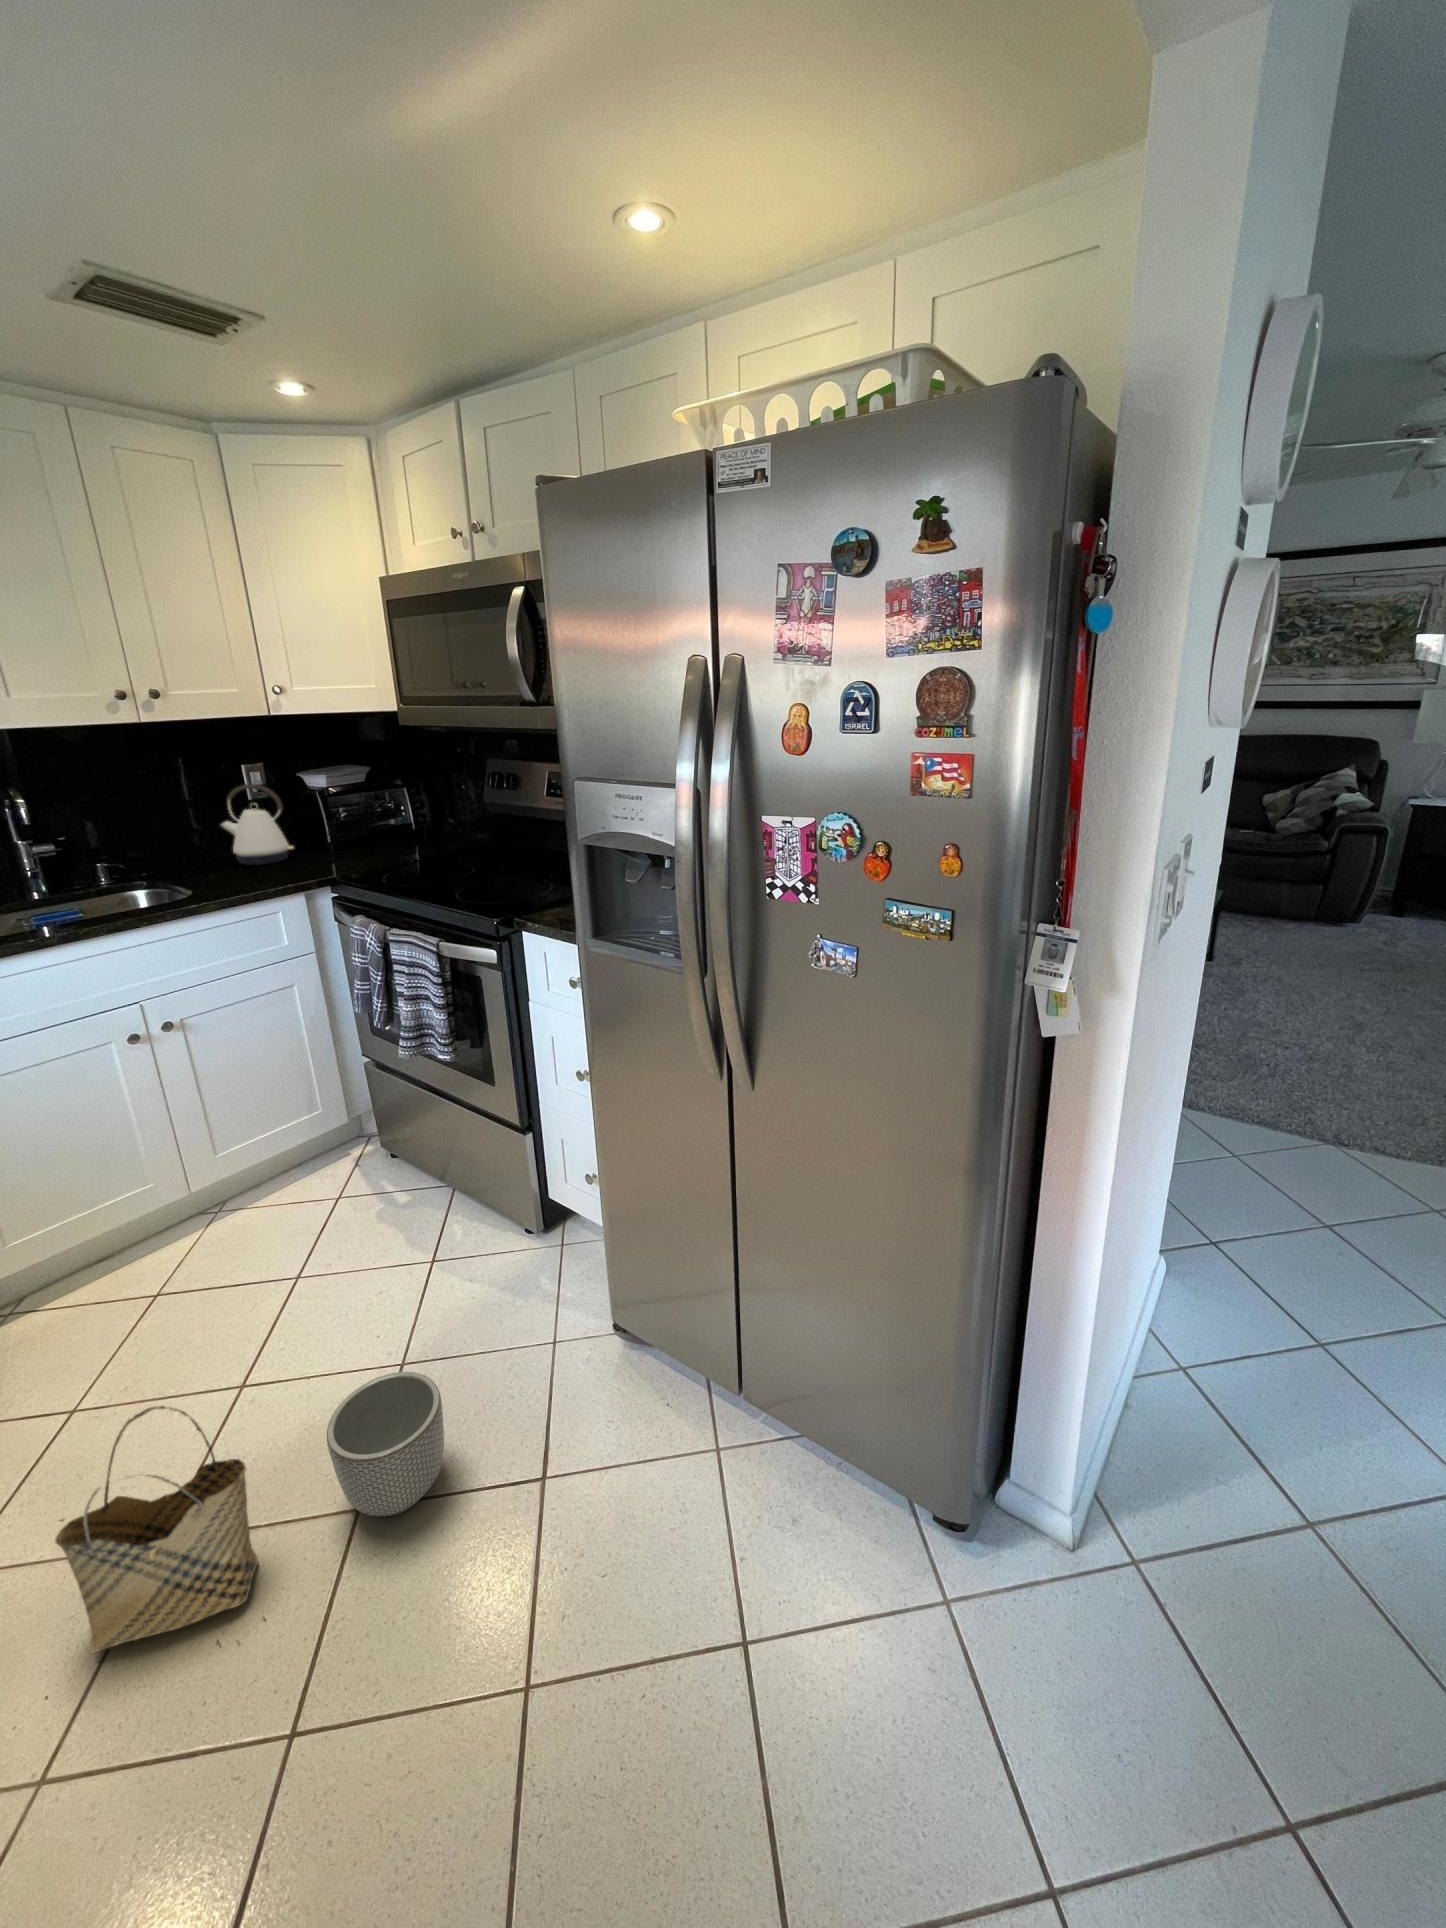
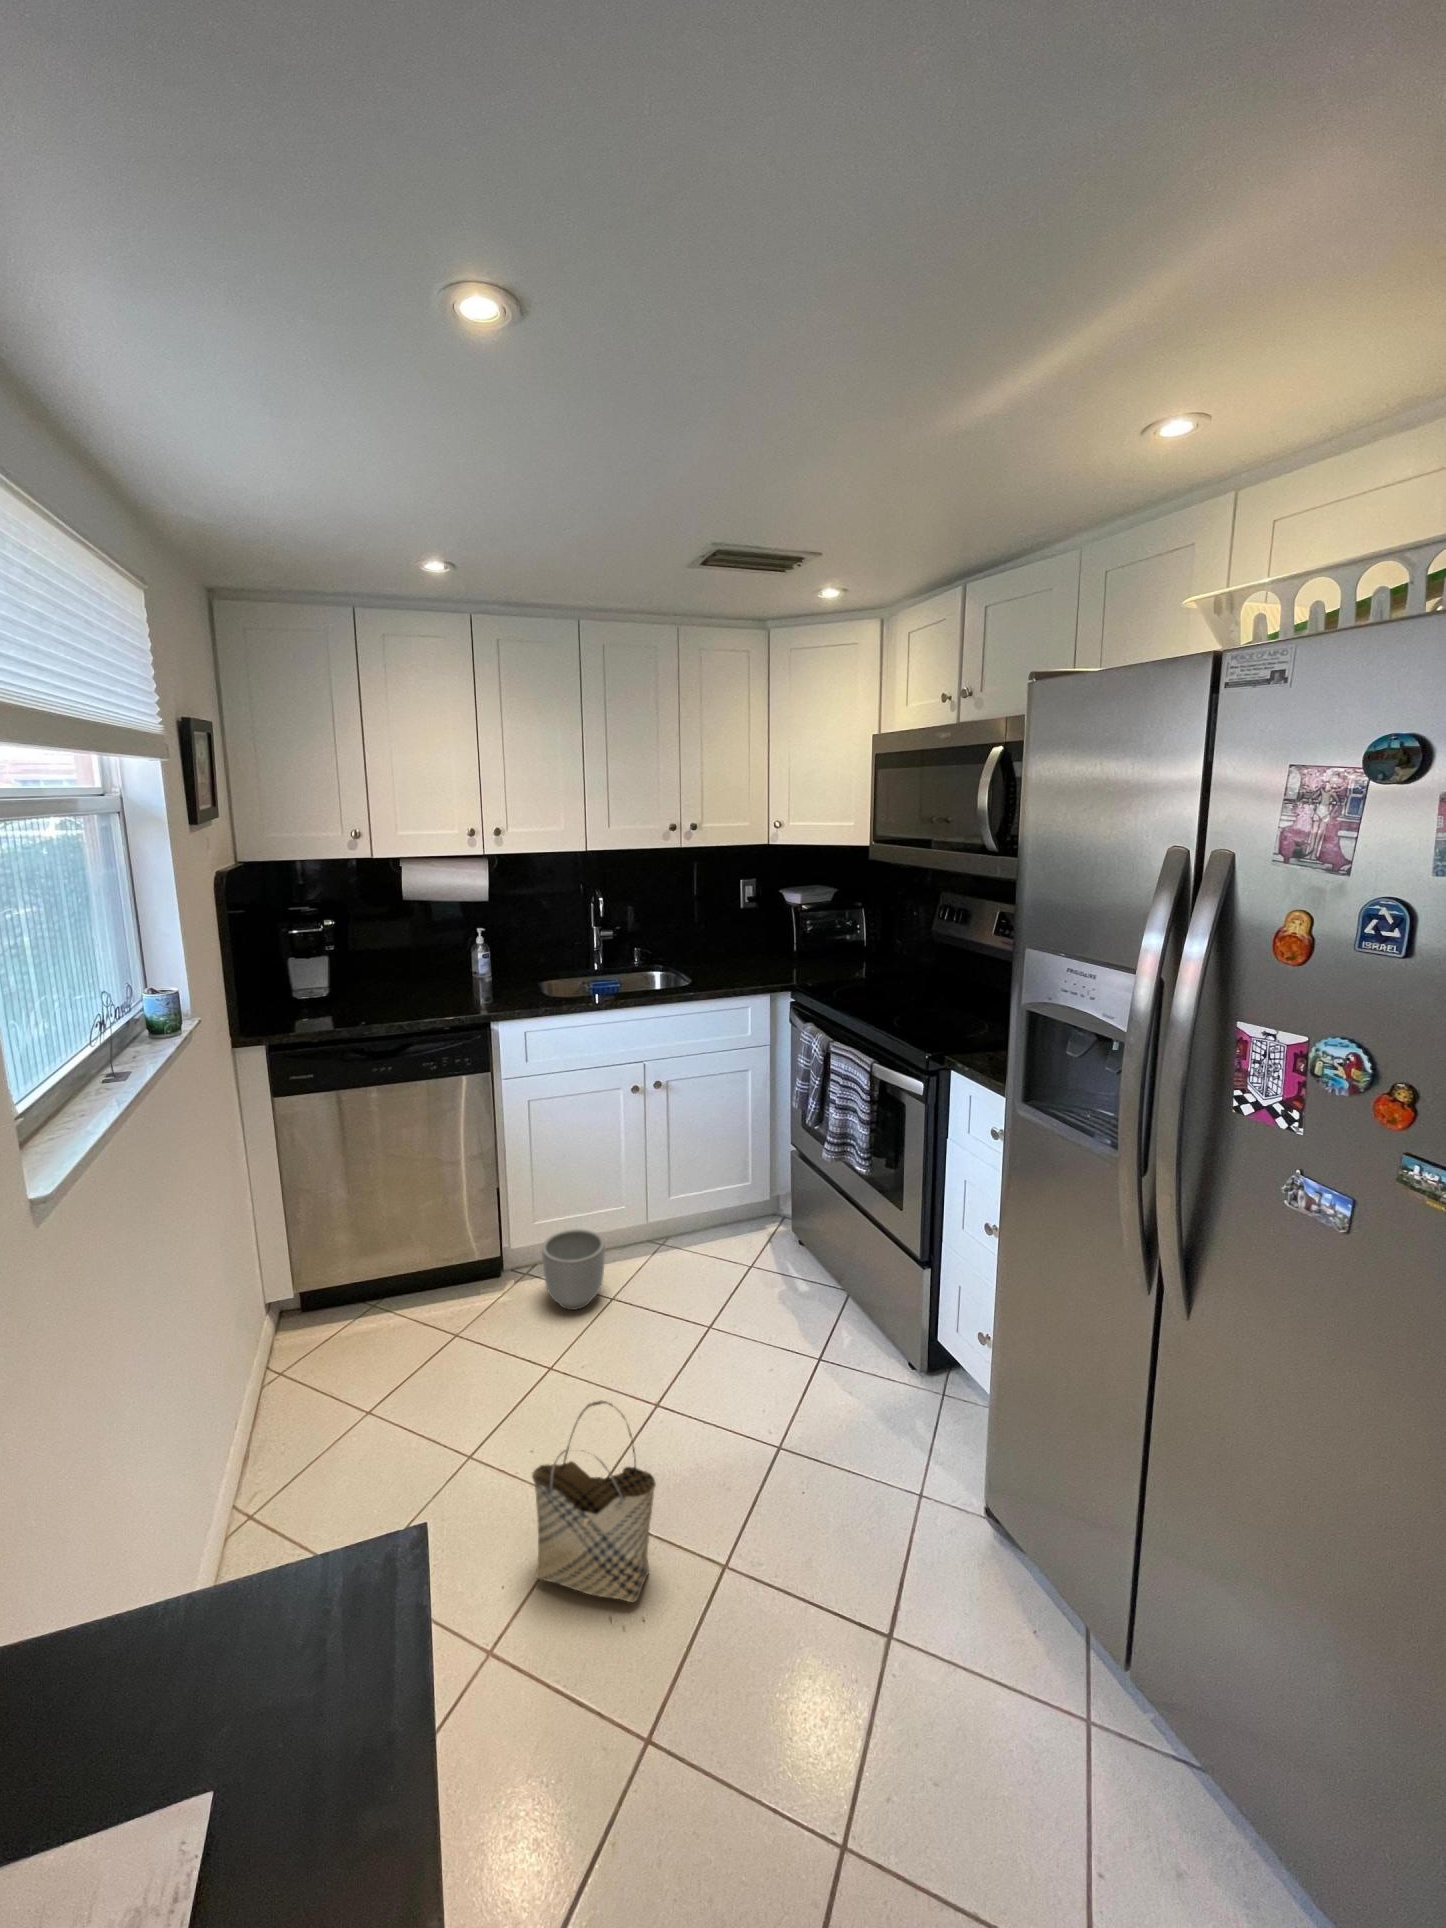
kettle: present [221,784,294,865] -> none [717,897,767,964]
planter: present [327,1372,444,1516] -> present [542,1229,605,1310]

